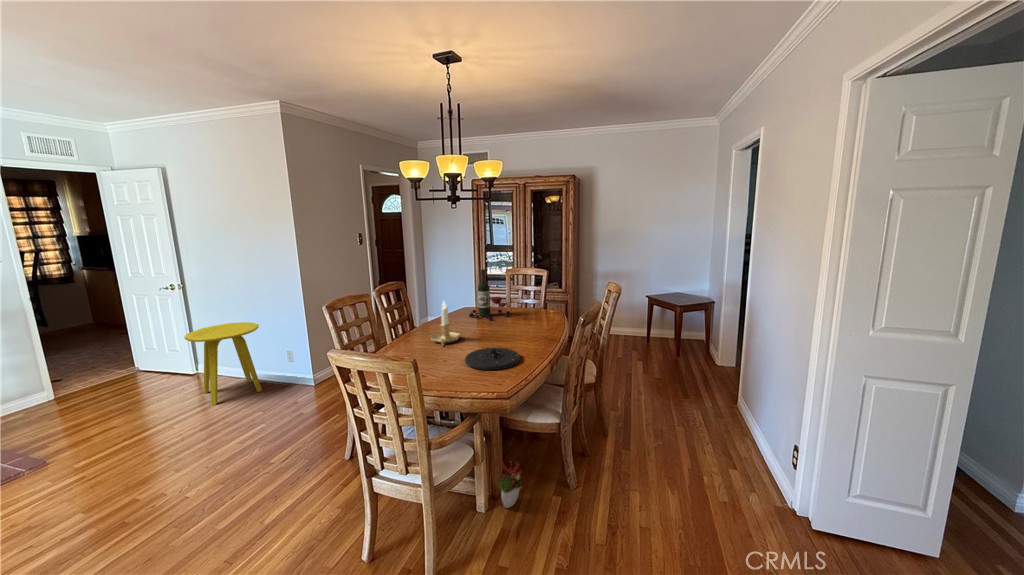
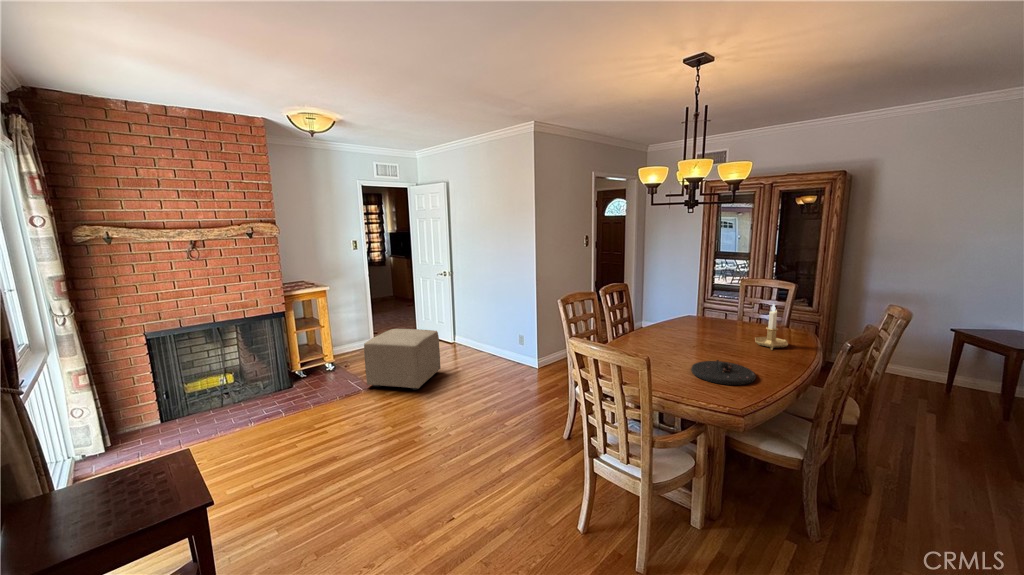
wine bottle: present [469,270,510,320] -> none [694,278,743,336]
candlestick: present [431,301,460,346] -> present [755,304,788,350]
side table: present [184,322,262,405] -> none [451,307,500,371]
ottoman: none [22,362,174,459] -> present [364,329,441,390]
decorative plant: present [499,460,522,508] -> none [718,483,747,533]

